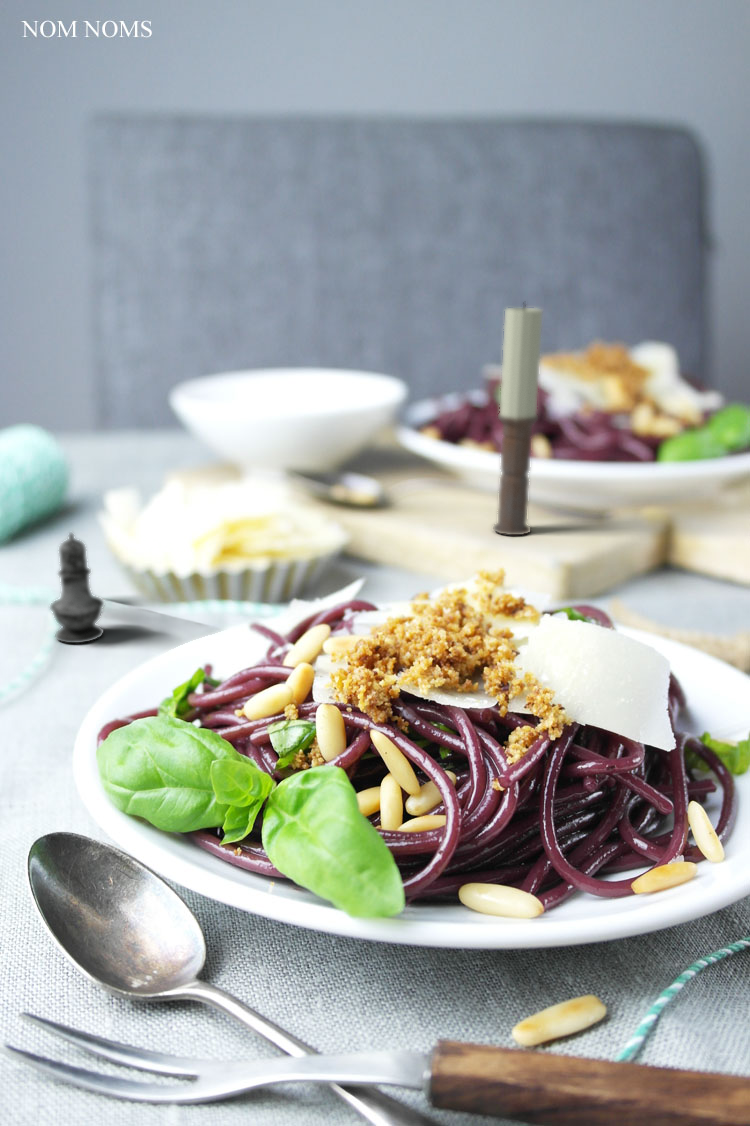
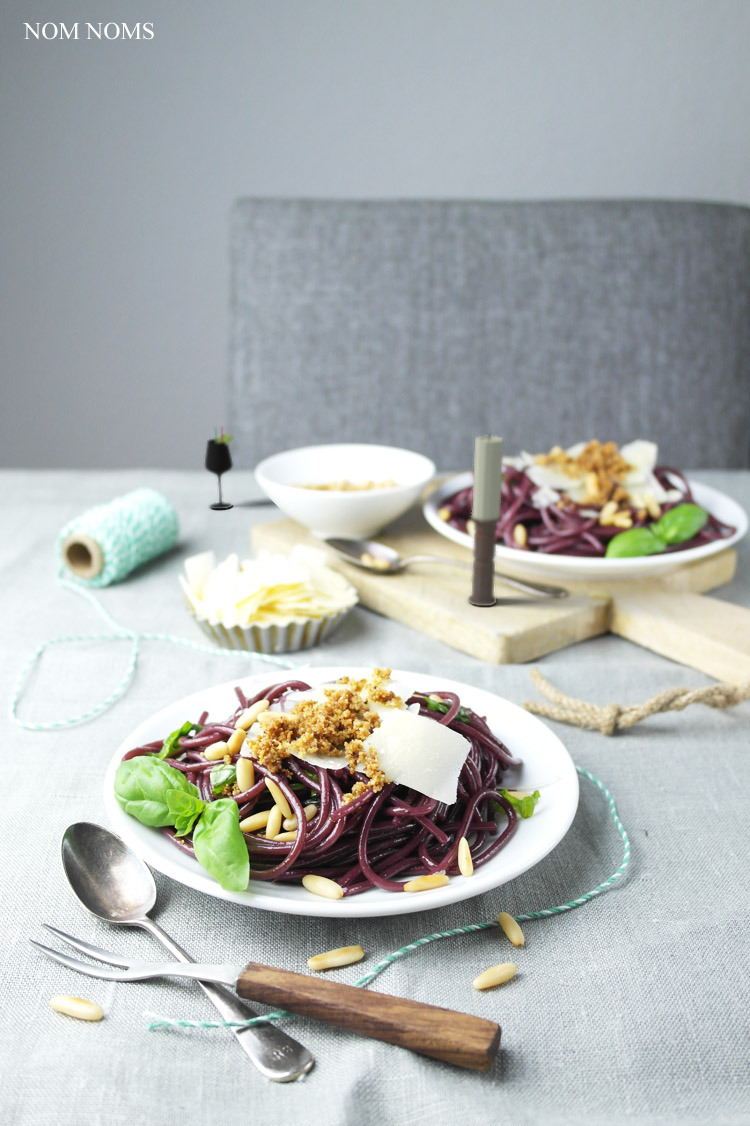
wine glass: none [101,346,139,456] -> present [205,432,233,509]
salt shaker: present [50,533,104,643] -> none [130,601,167,678]

